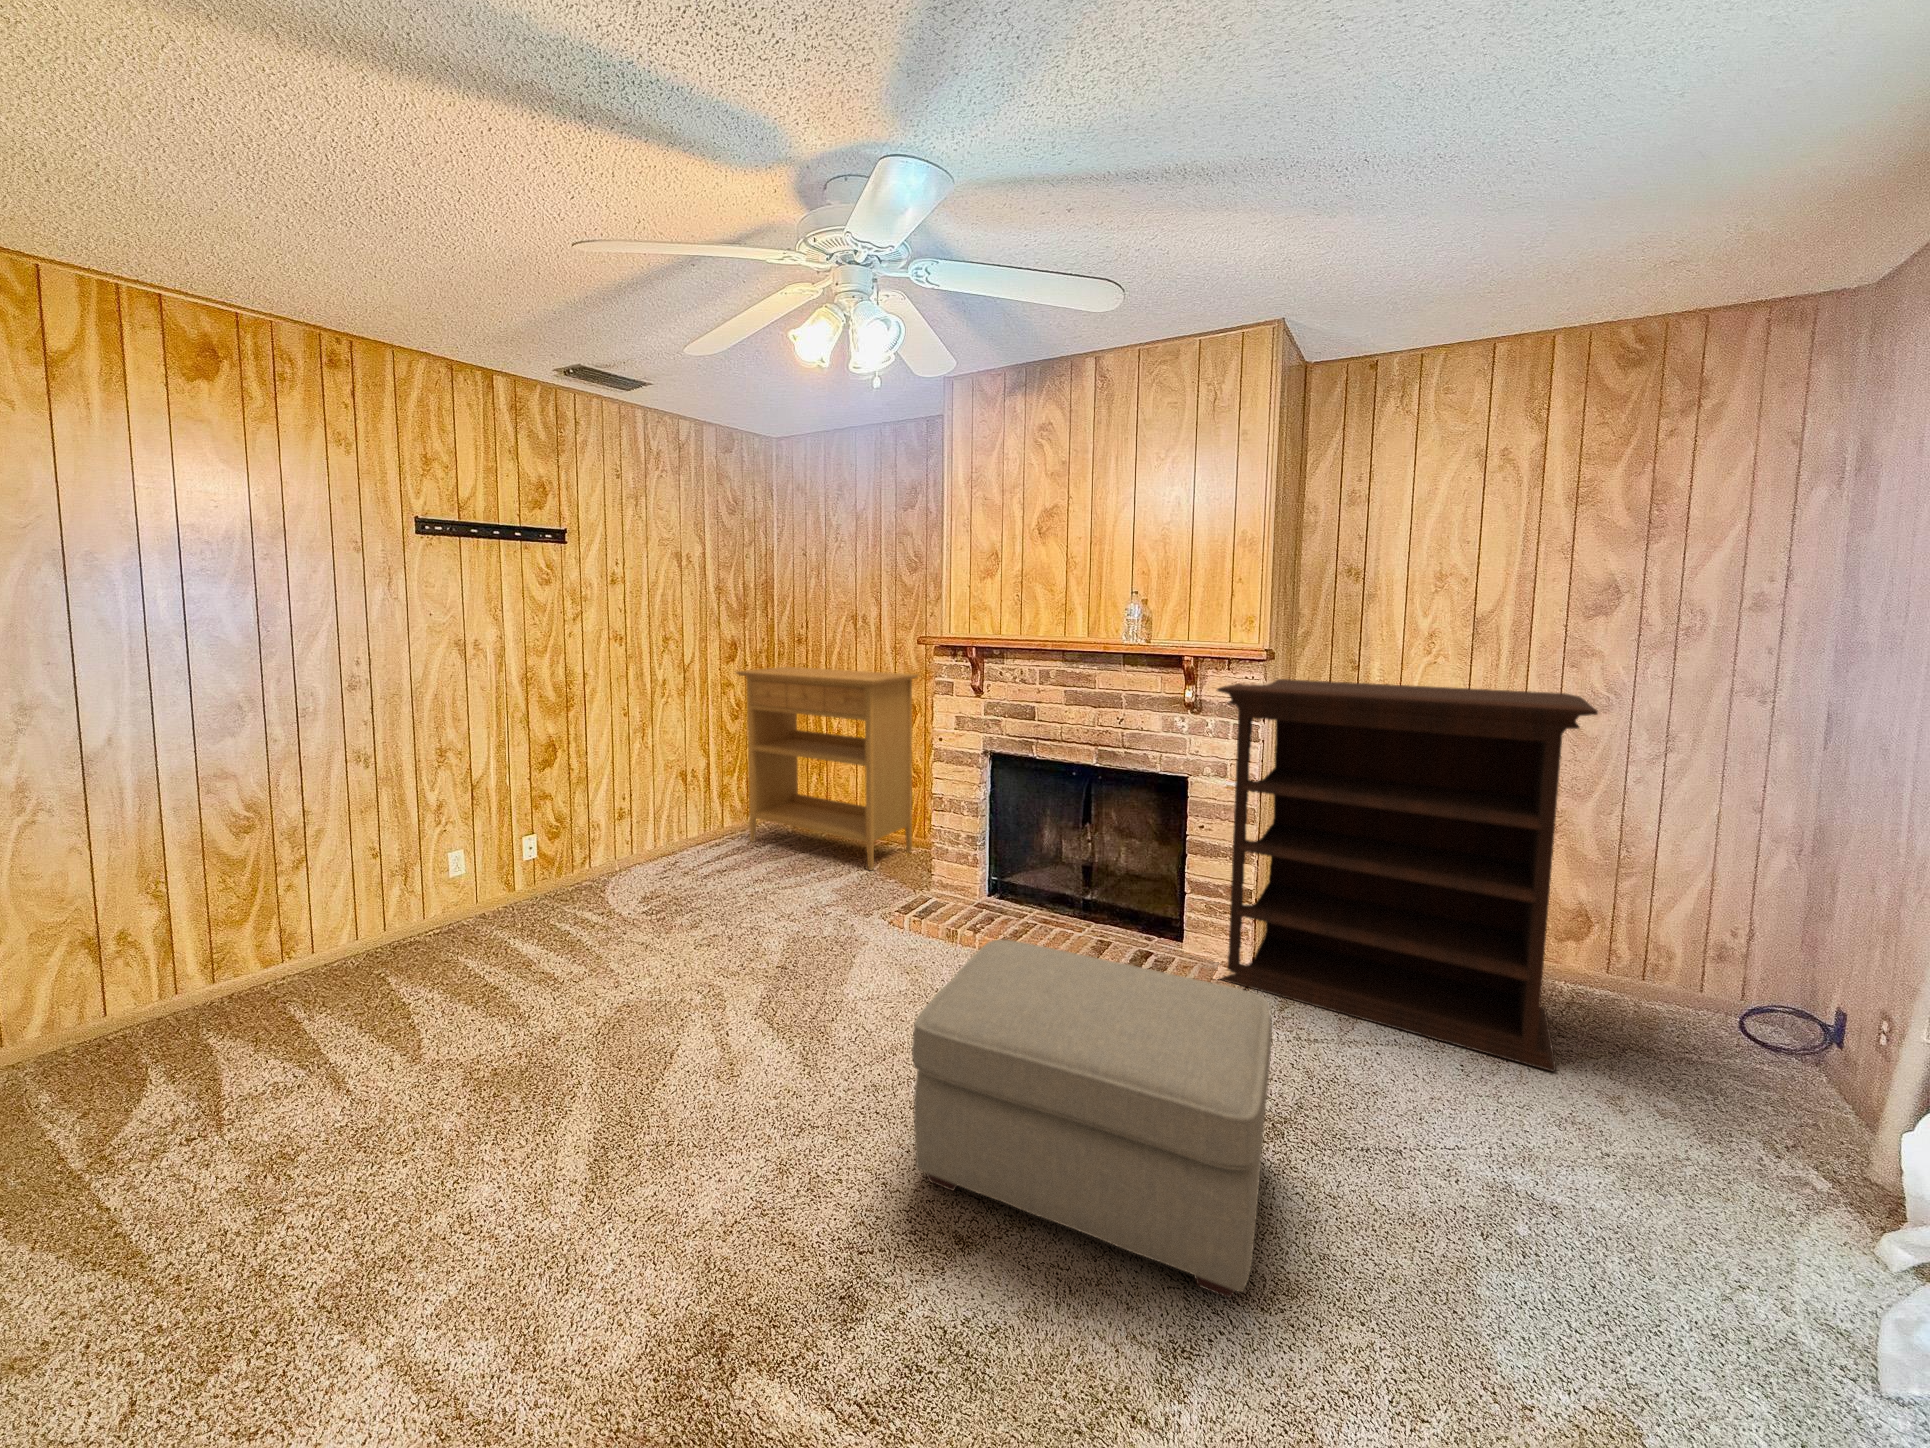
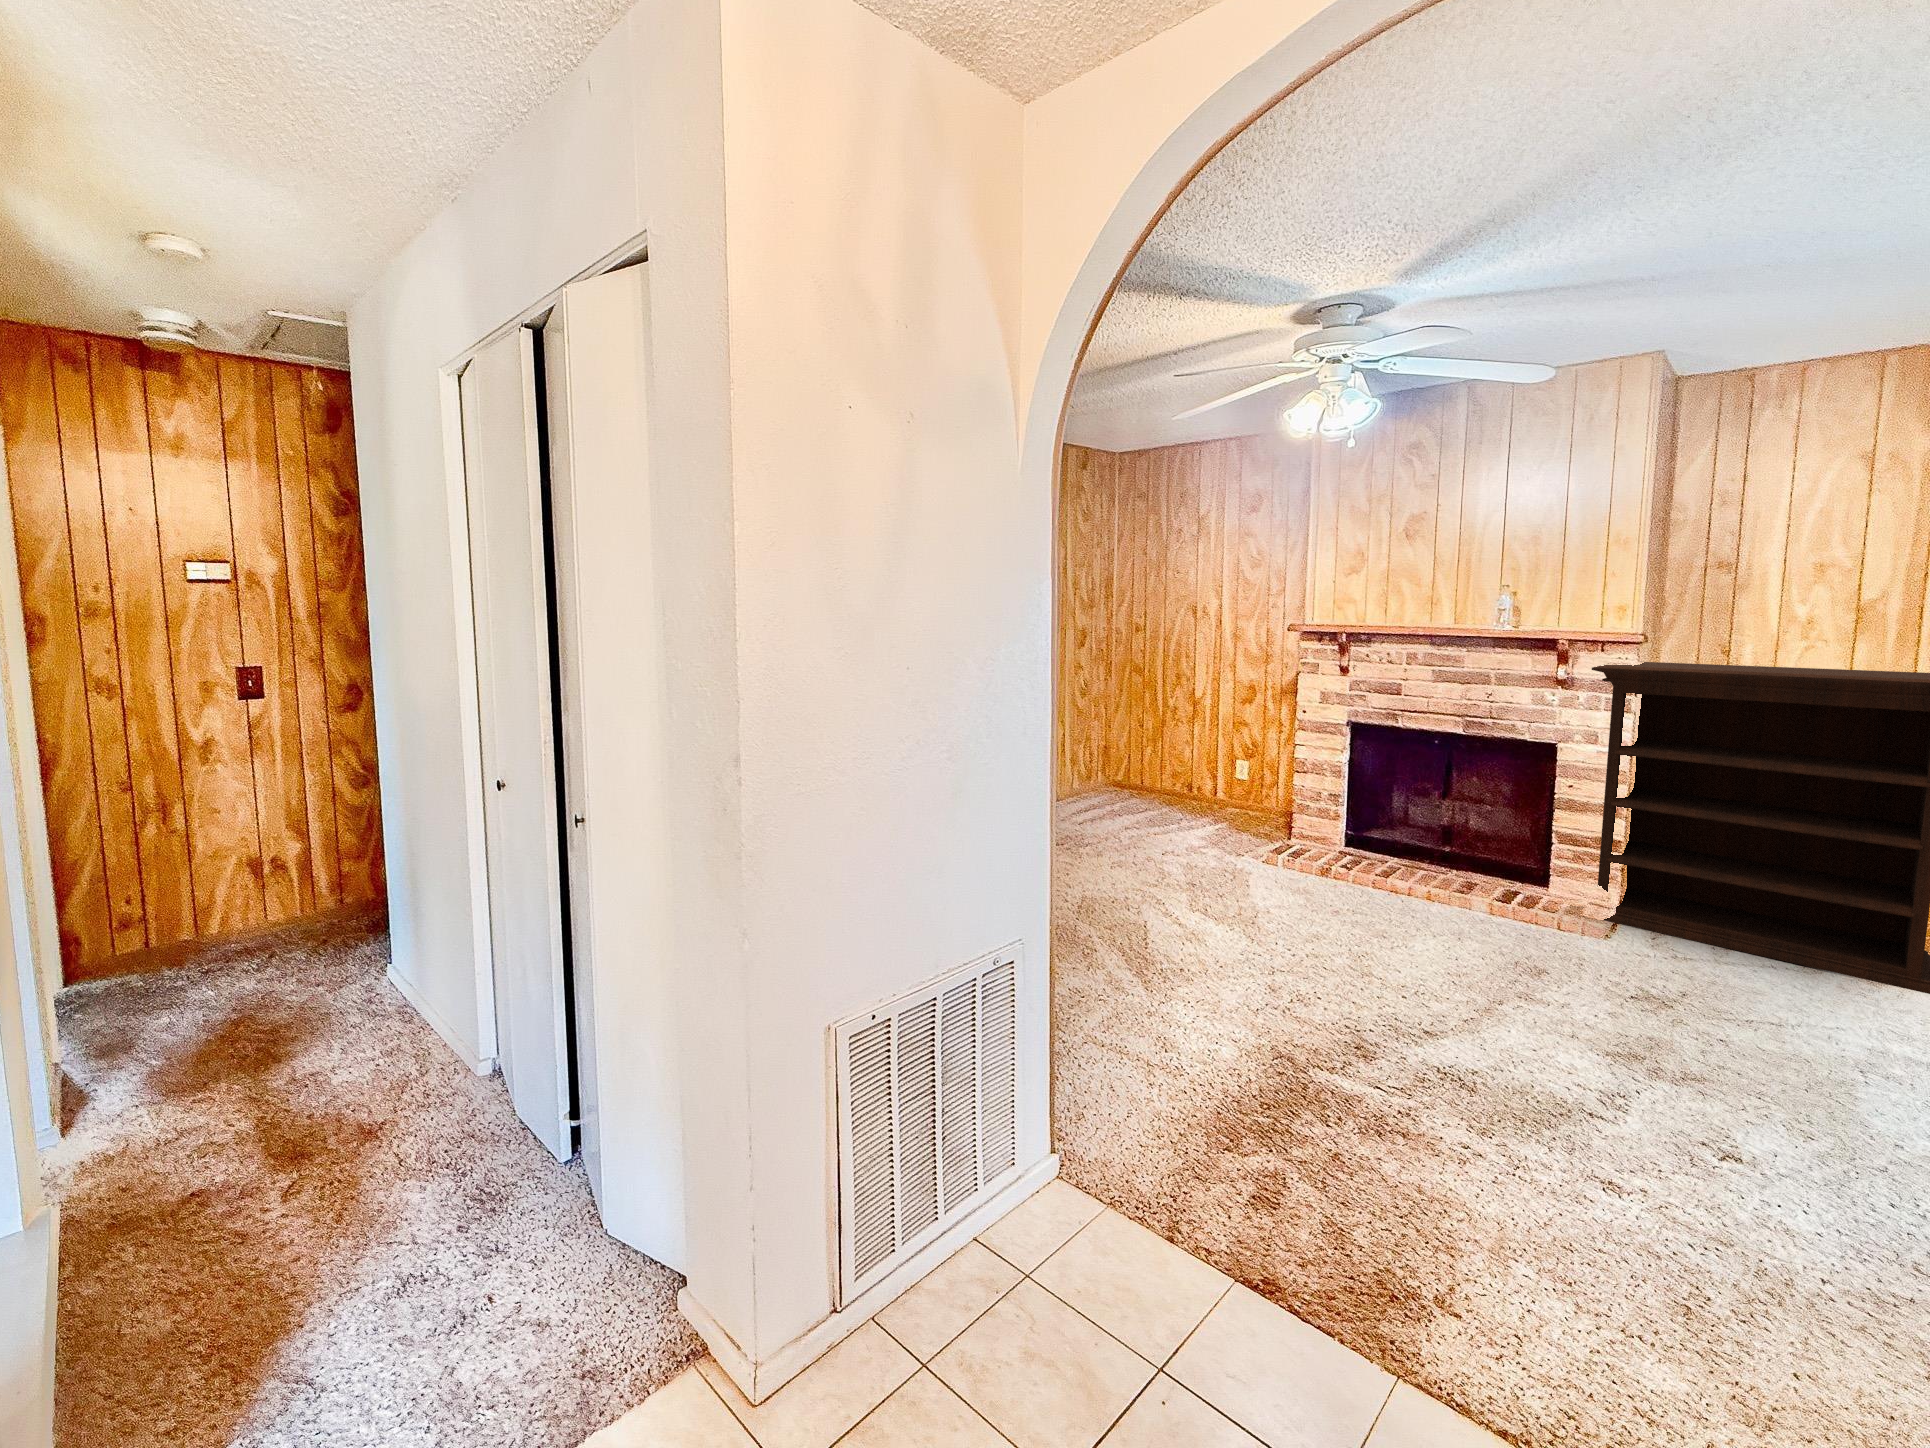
console table: present [735,667,918,870] -> none [1091,653,1263,825]
ottoman: present [912,939,1272,1298] -> none [1374,849,1672,1069]

